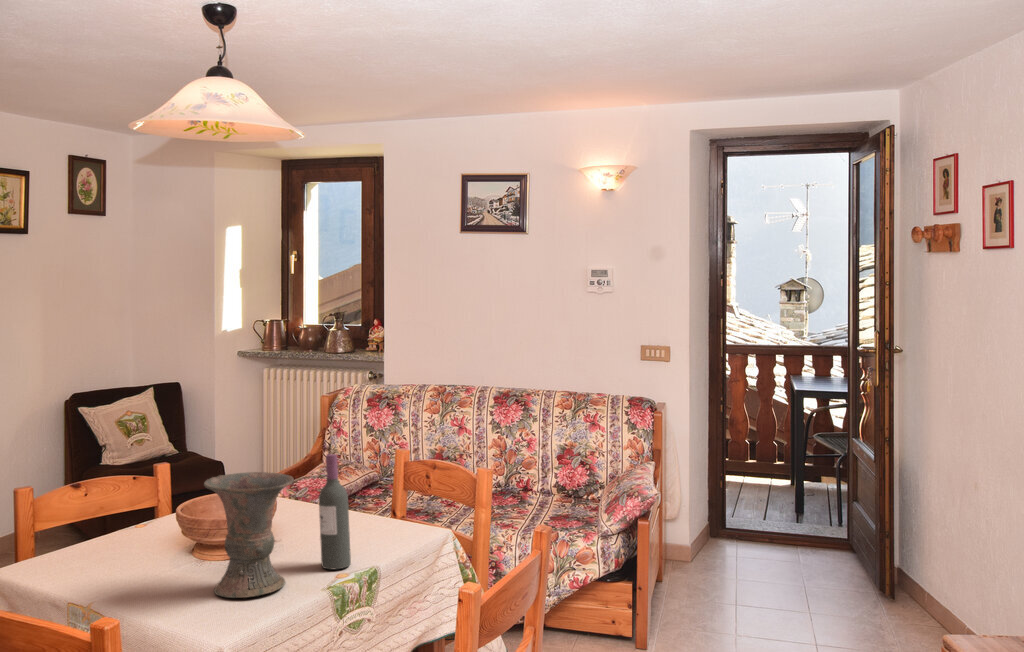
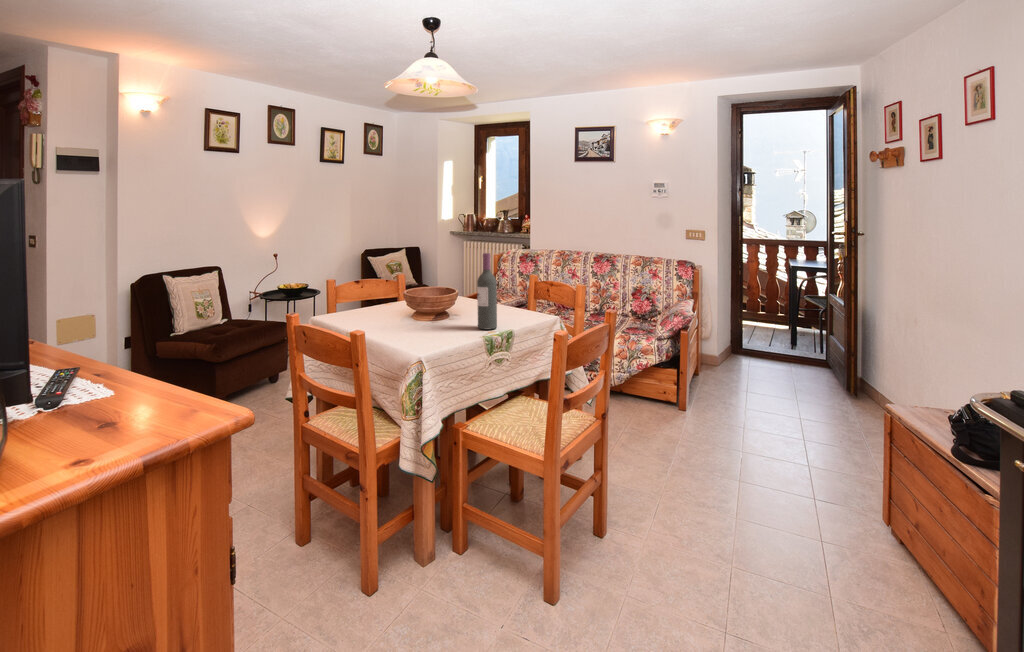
vase: present [204,472,294,598] -> none [400,261,460,340]

